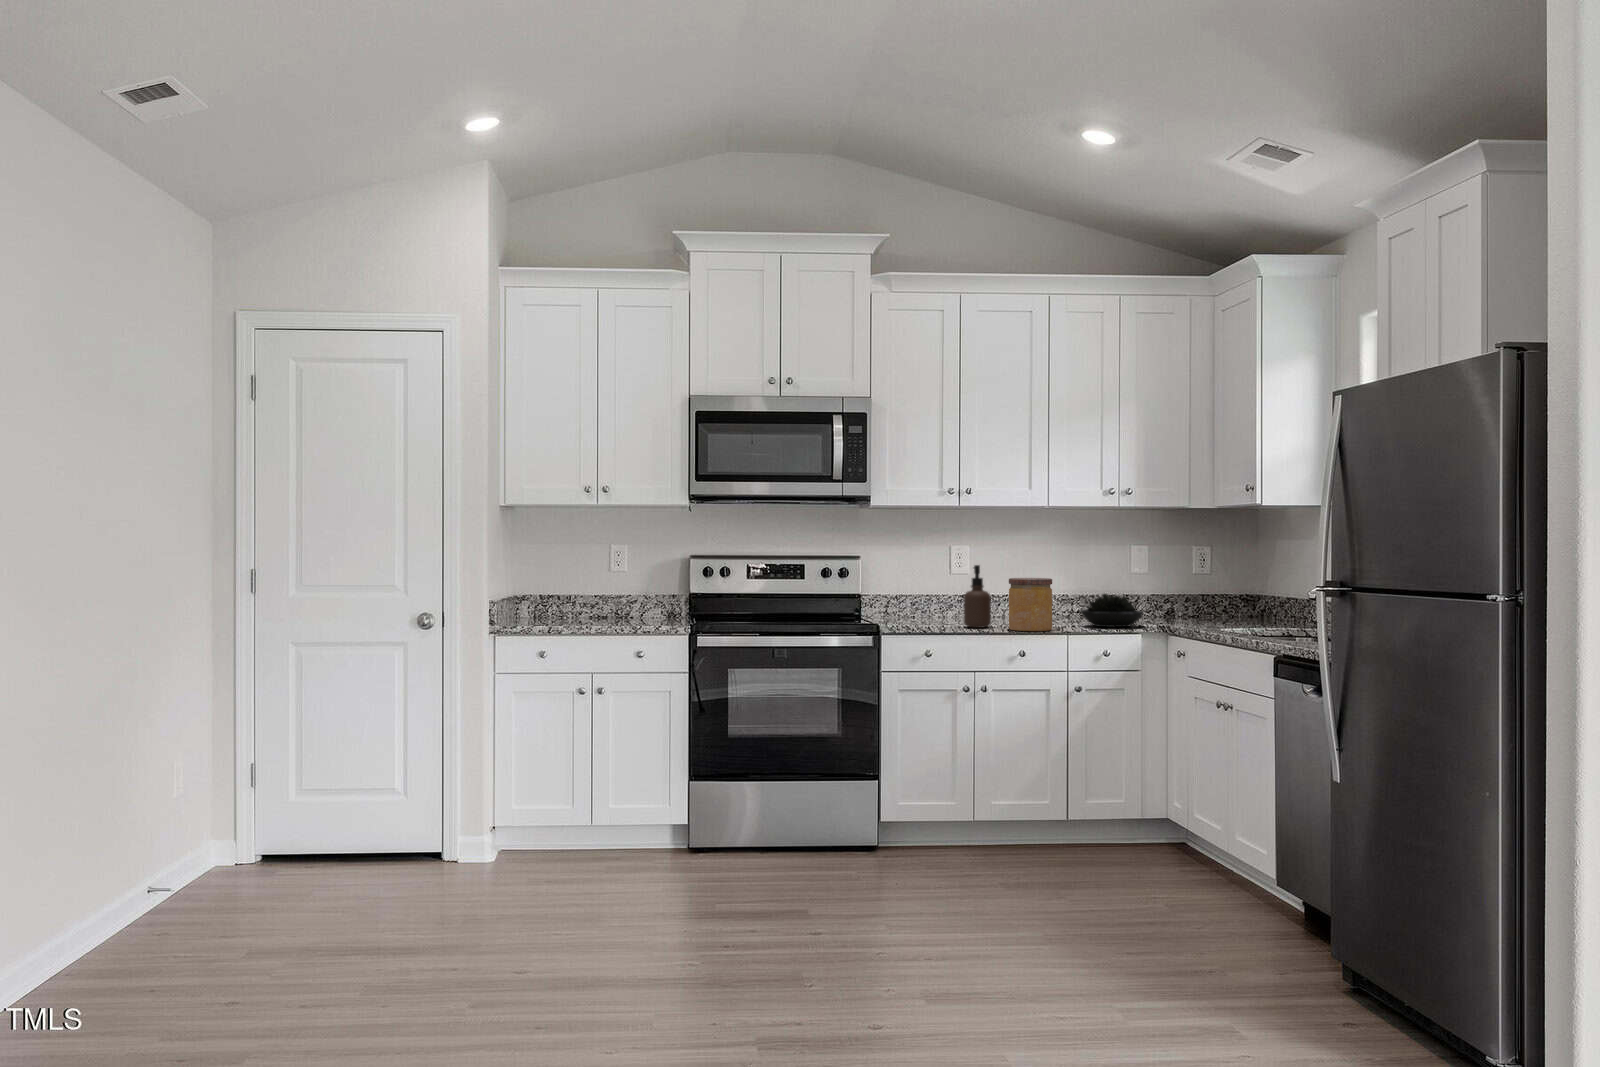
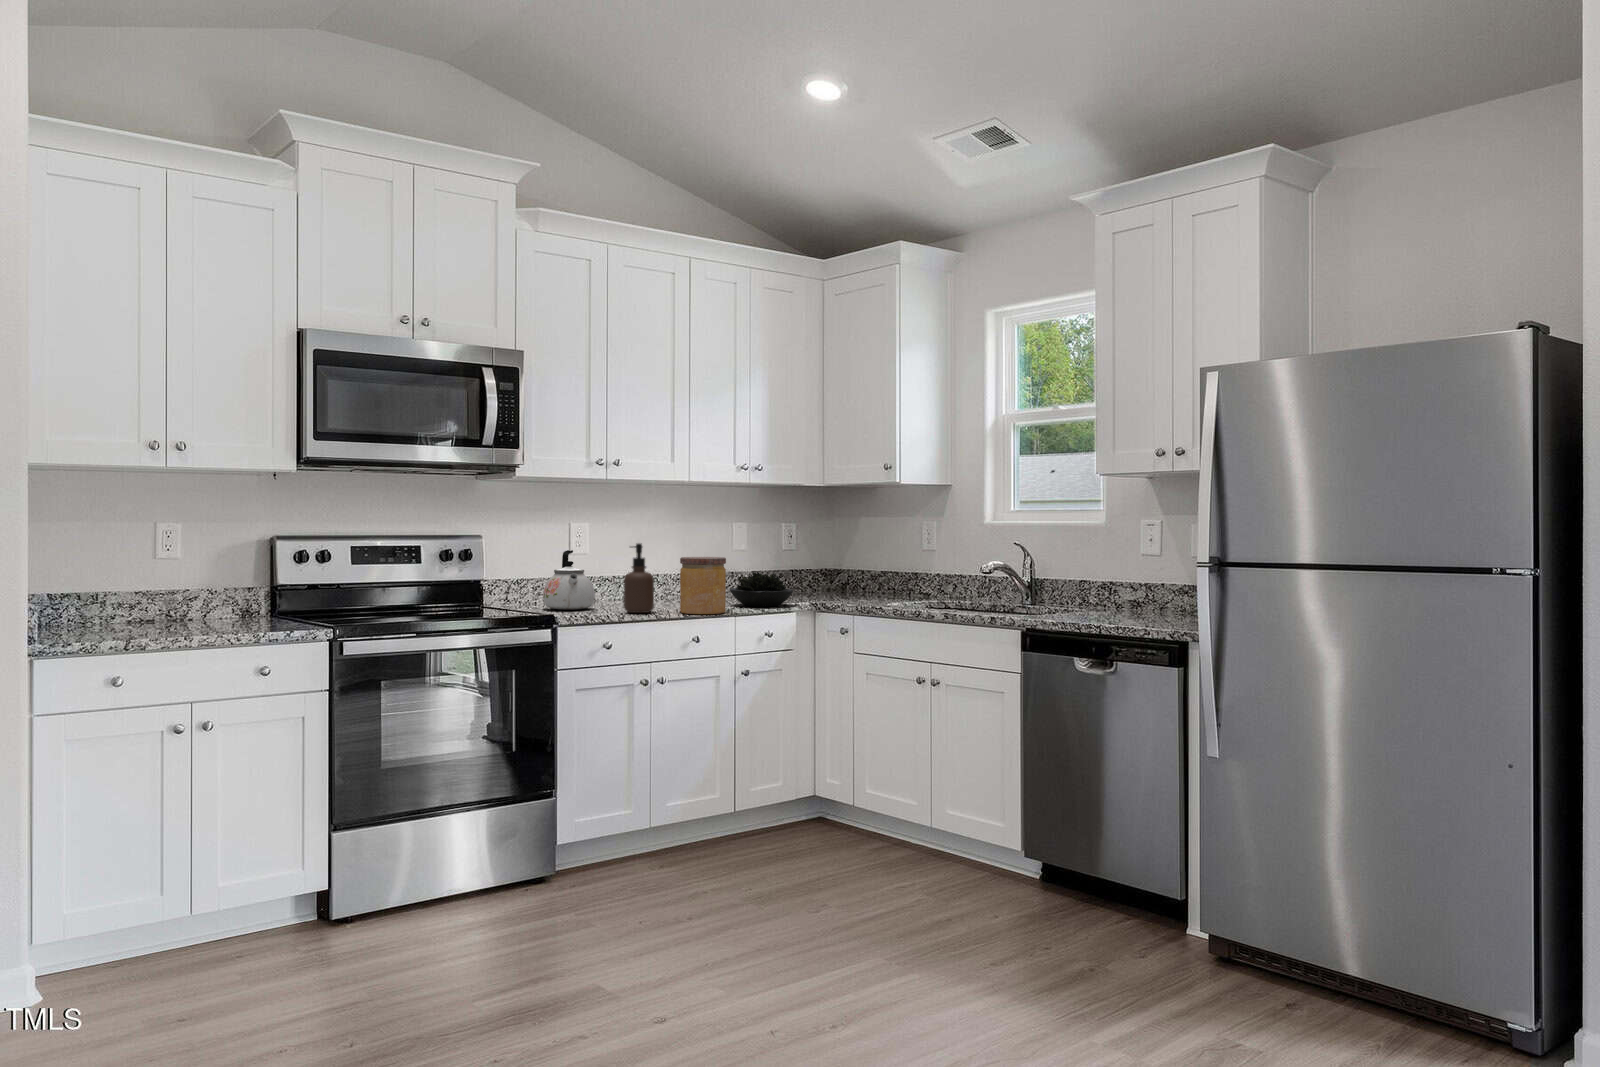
kettle: none [913,570,957,622] -> present [543,550,595,610]

